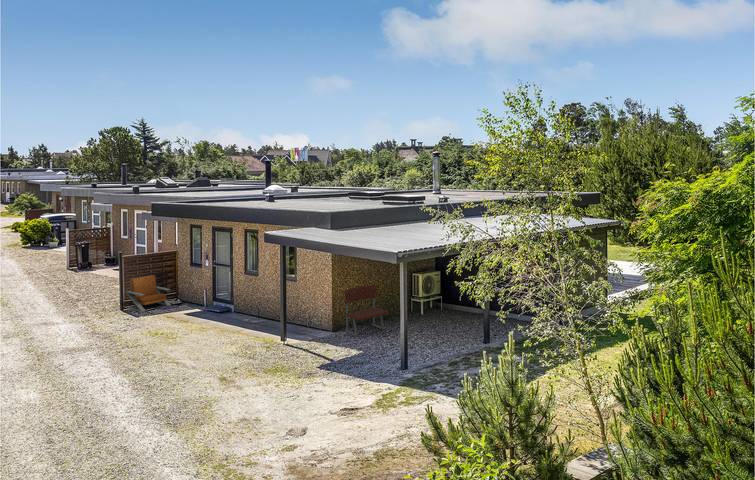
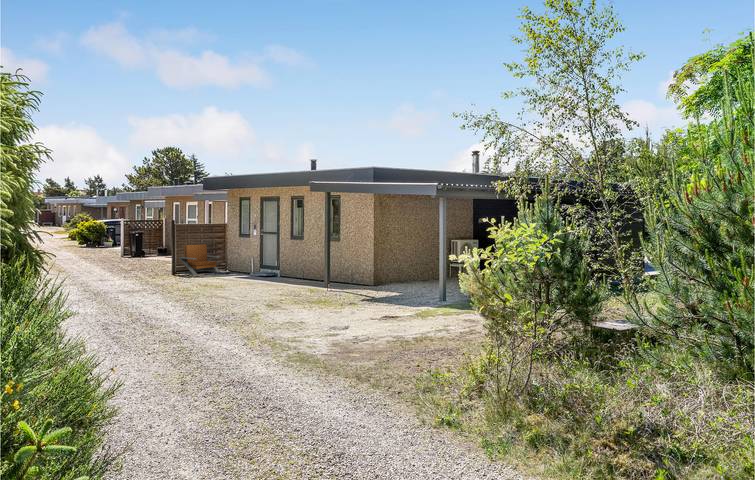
bench: present [344,285,389,336] -> none [386,243,429,288]

